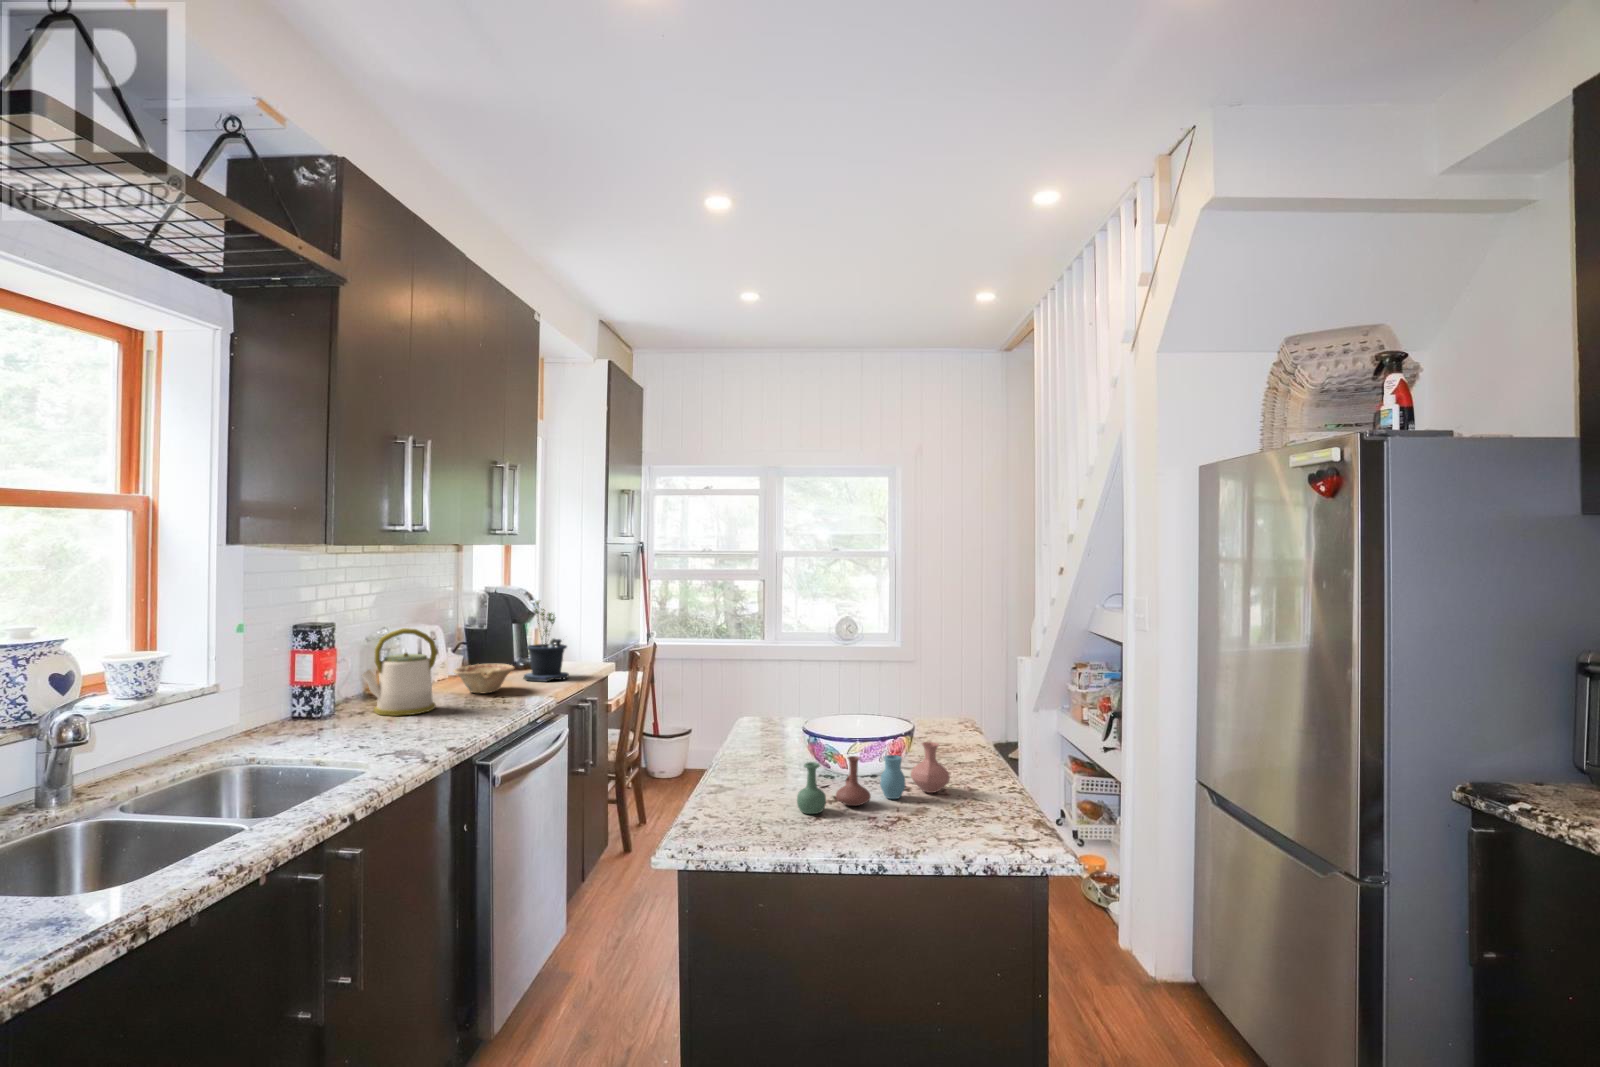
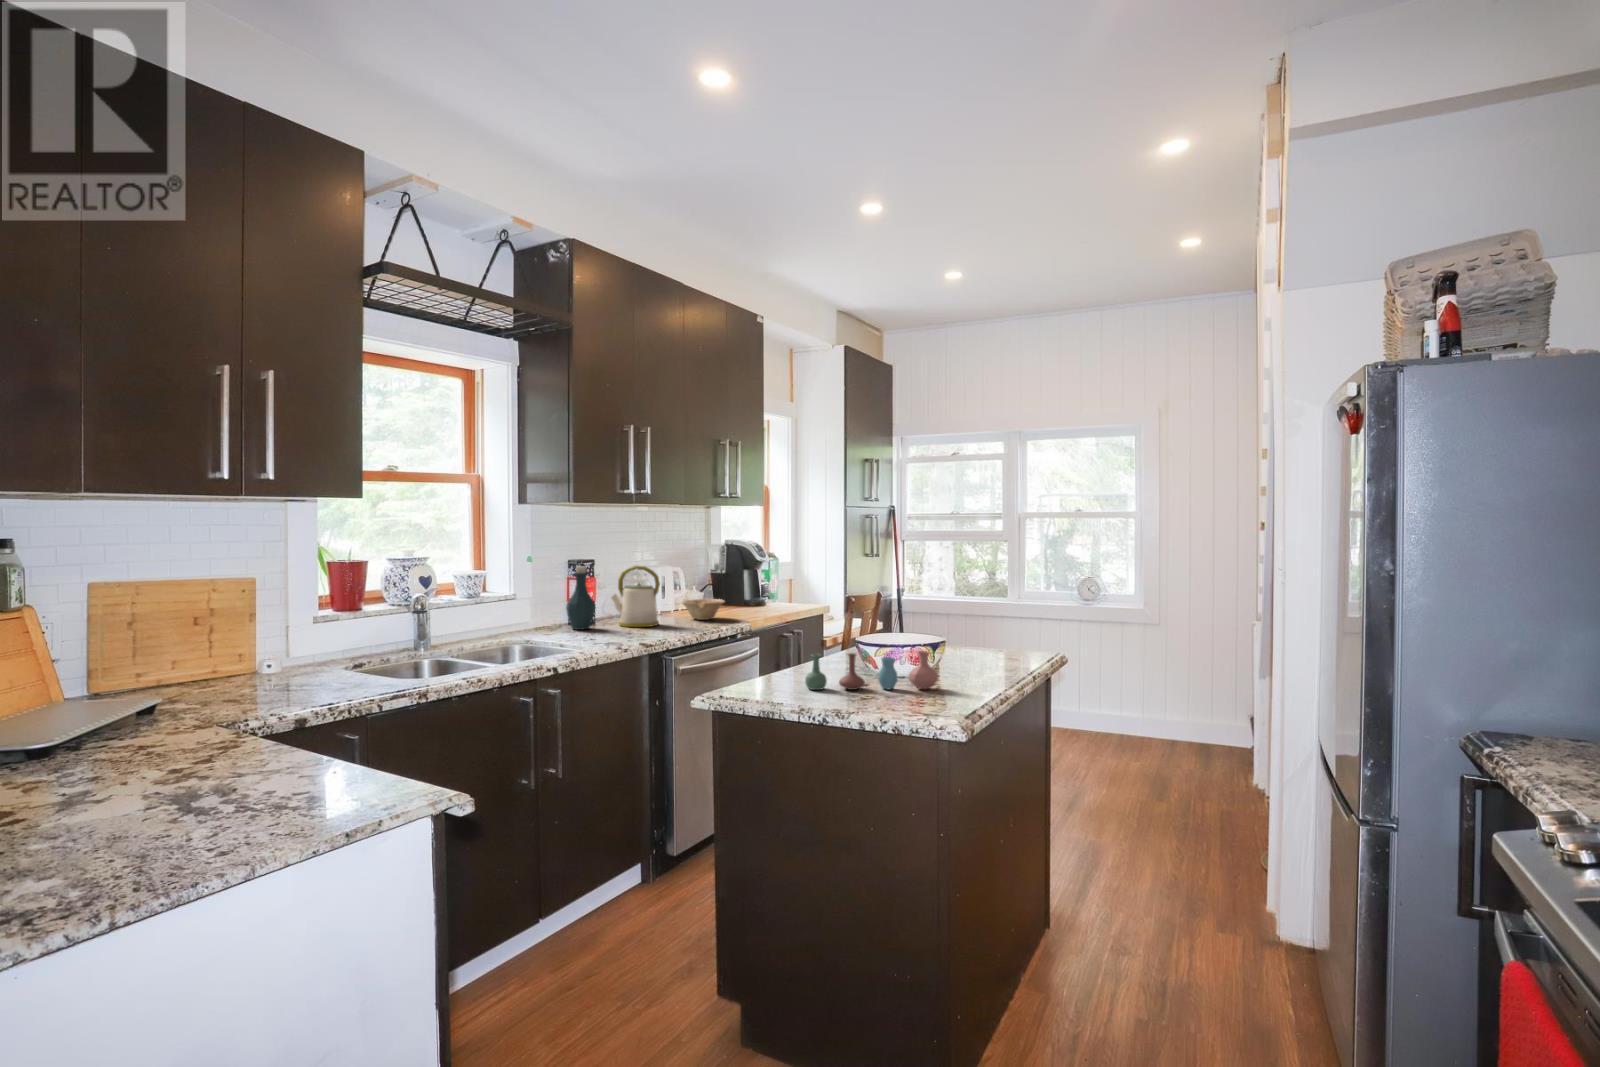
potted plant: present [523,601,569,682] -> none [741,552,779,616]
bottle: none [299,635,347,728] -> present [566,566,595,630]

